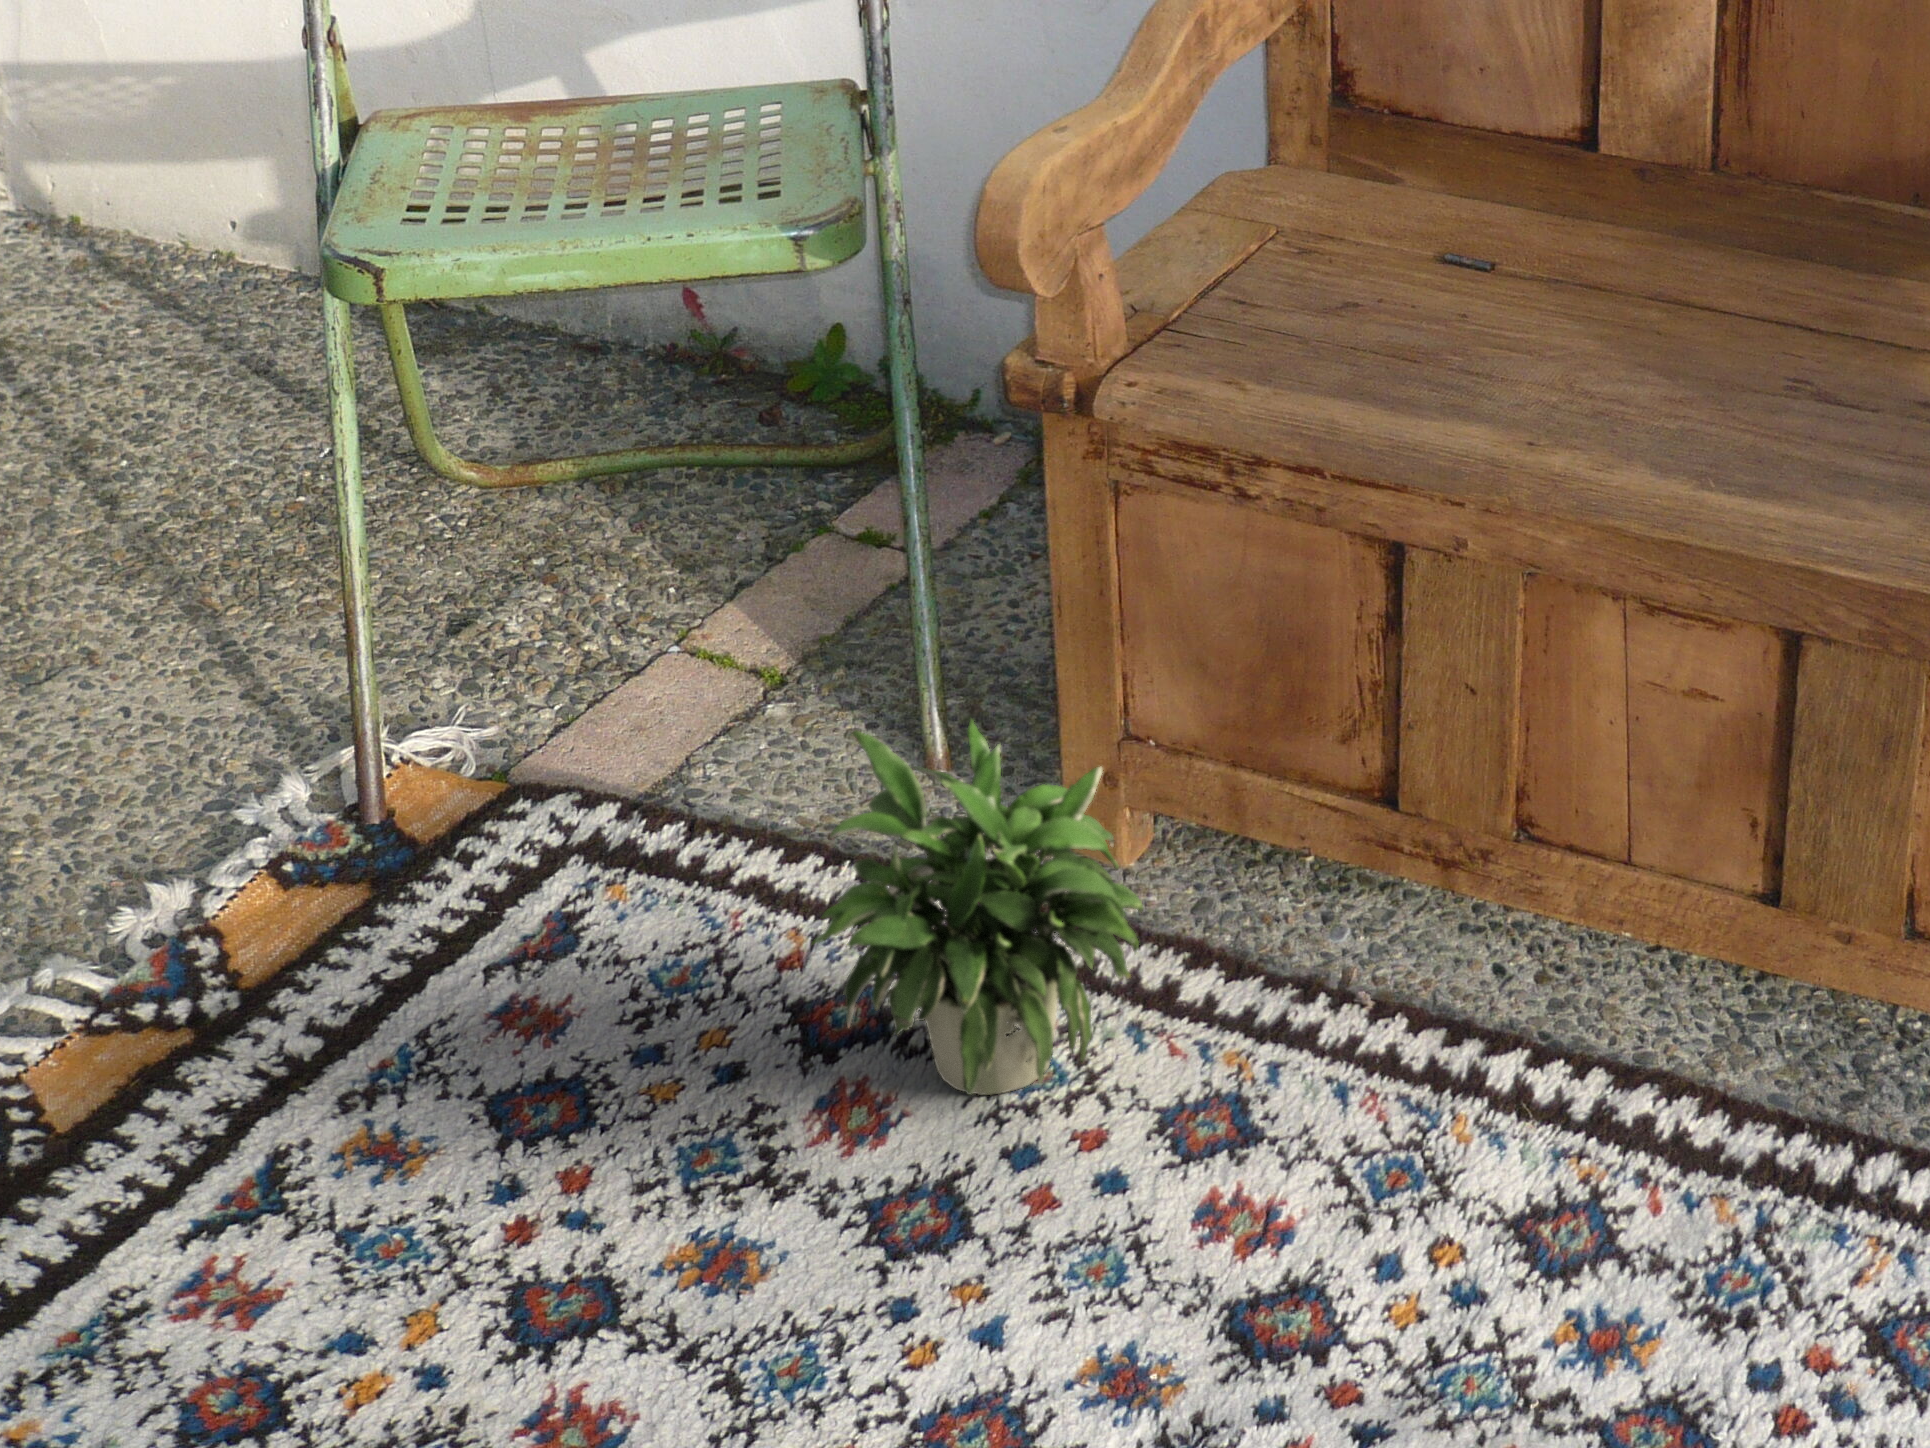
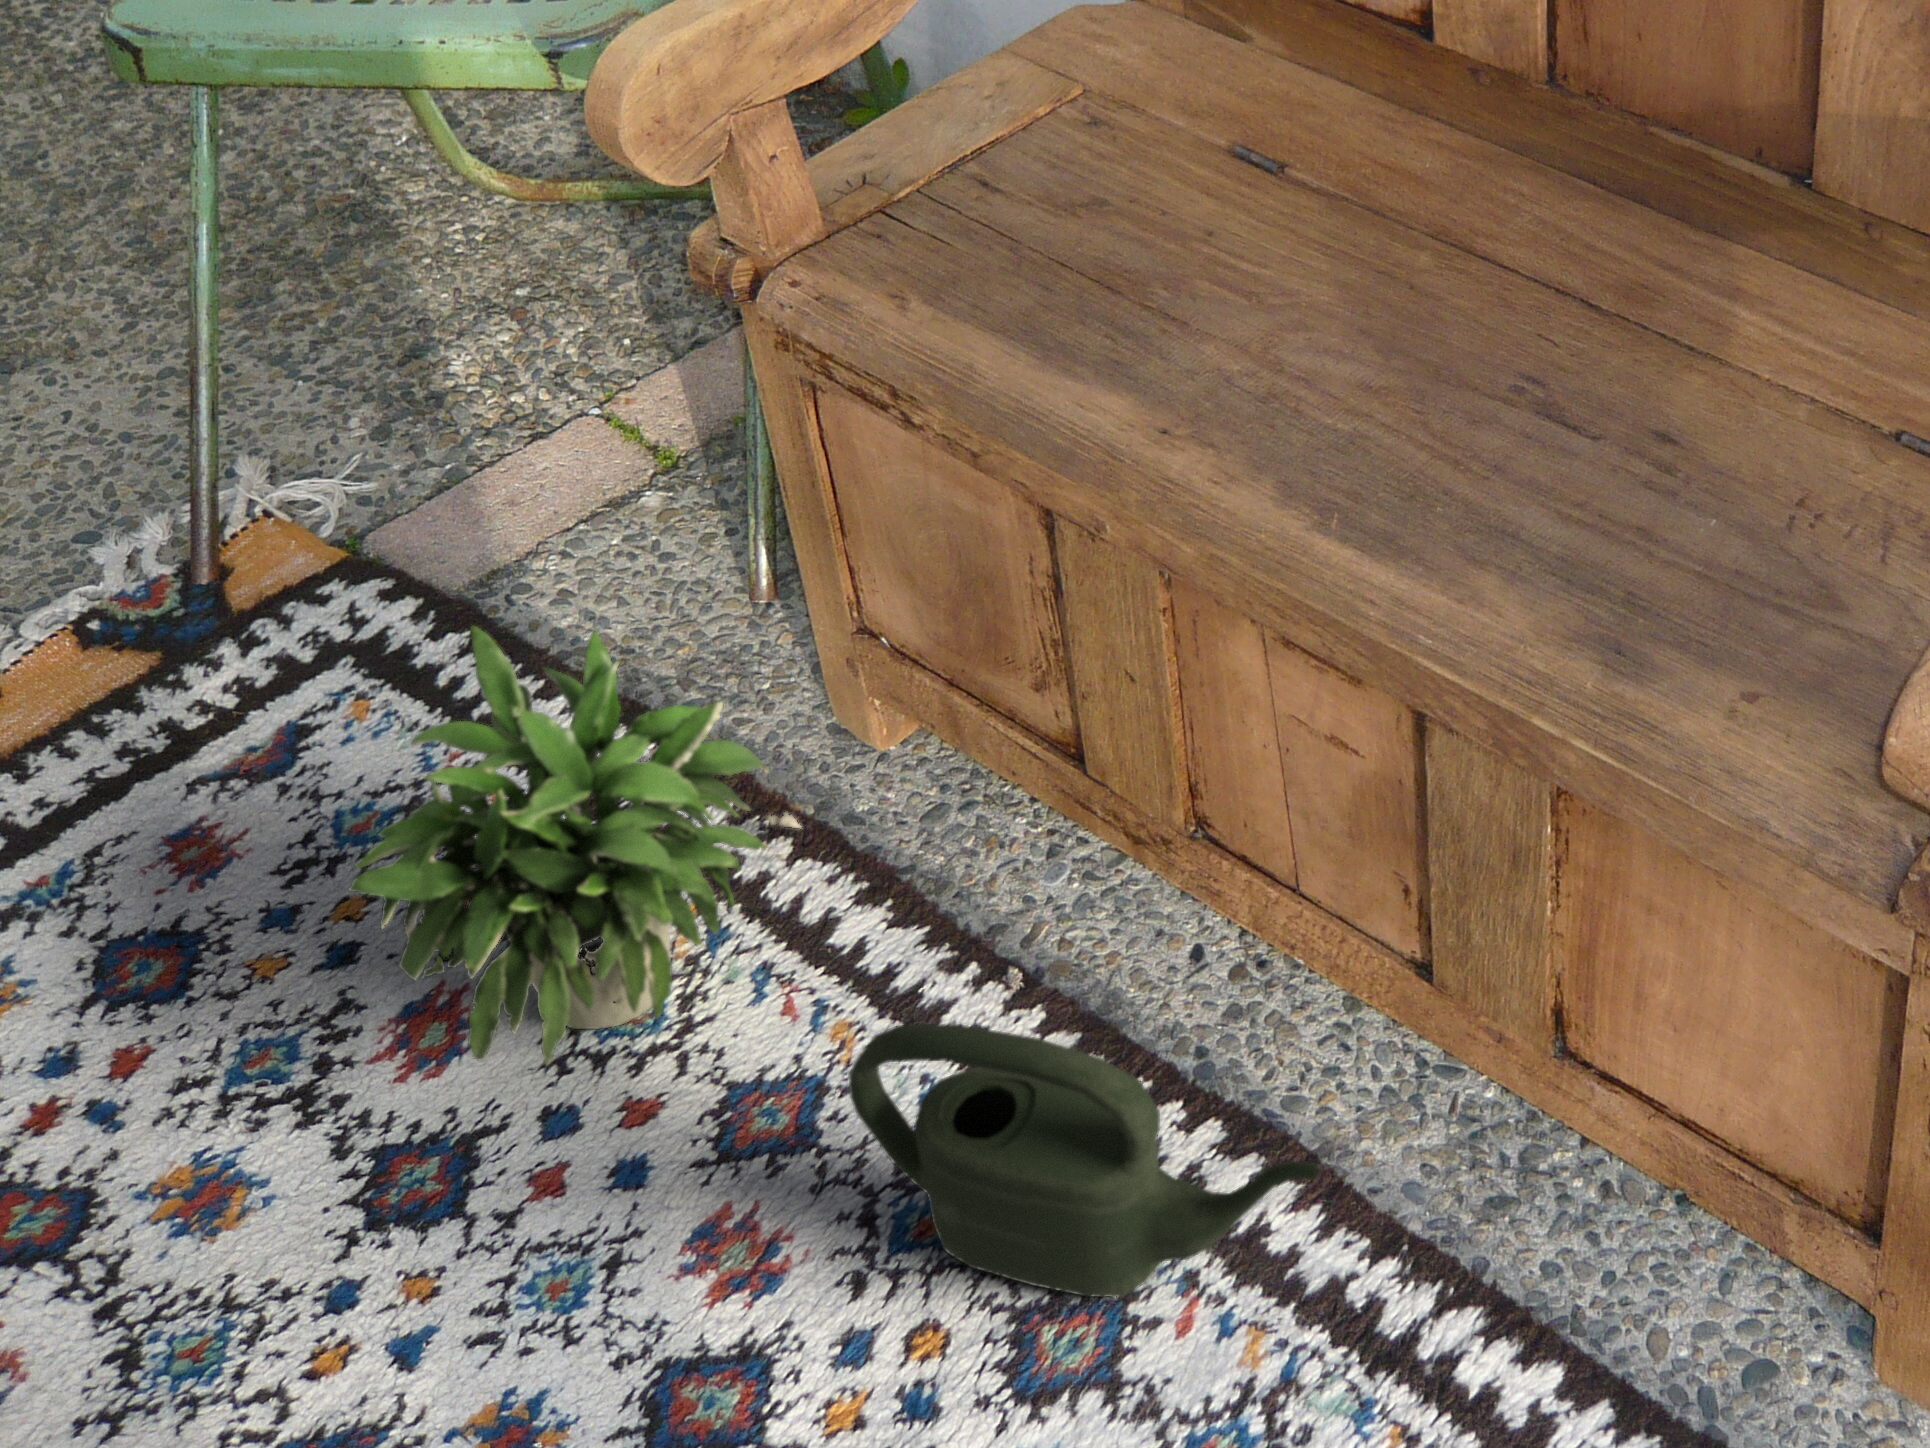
watering can: none [1341,958,1773,1202] -> present [849,1024,1319,1297]

